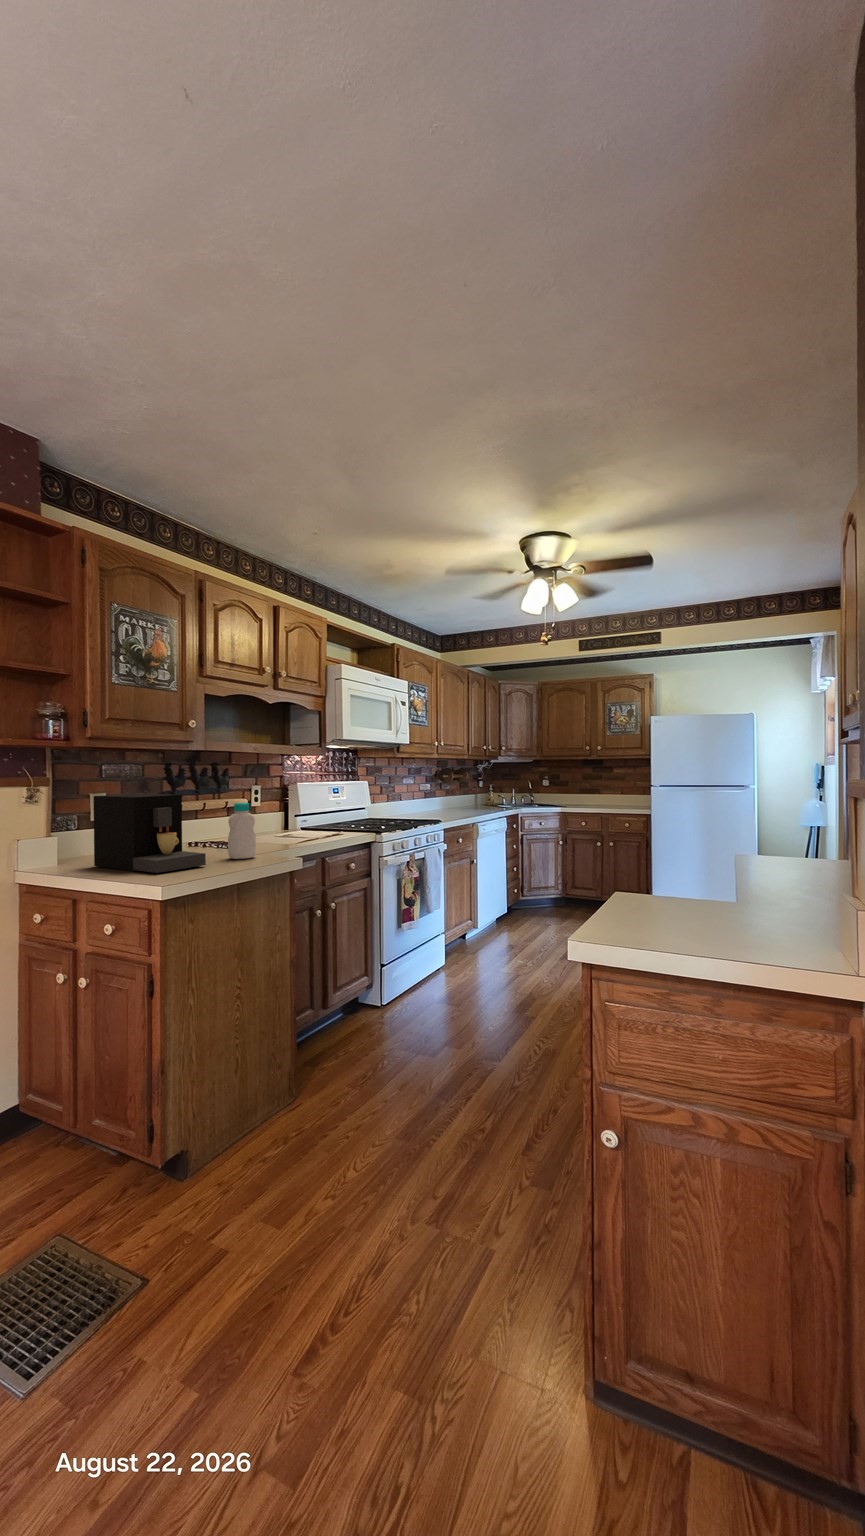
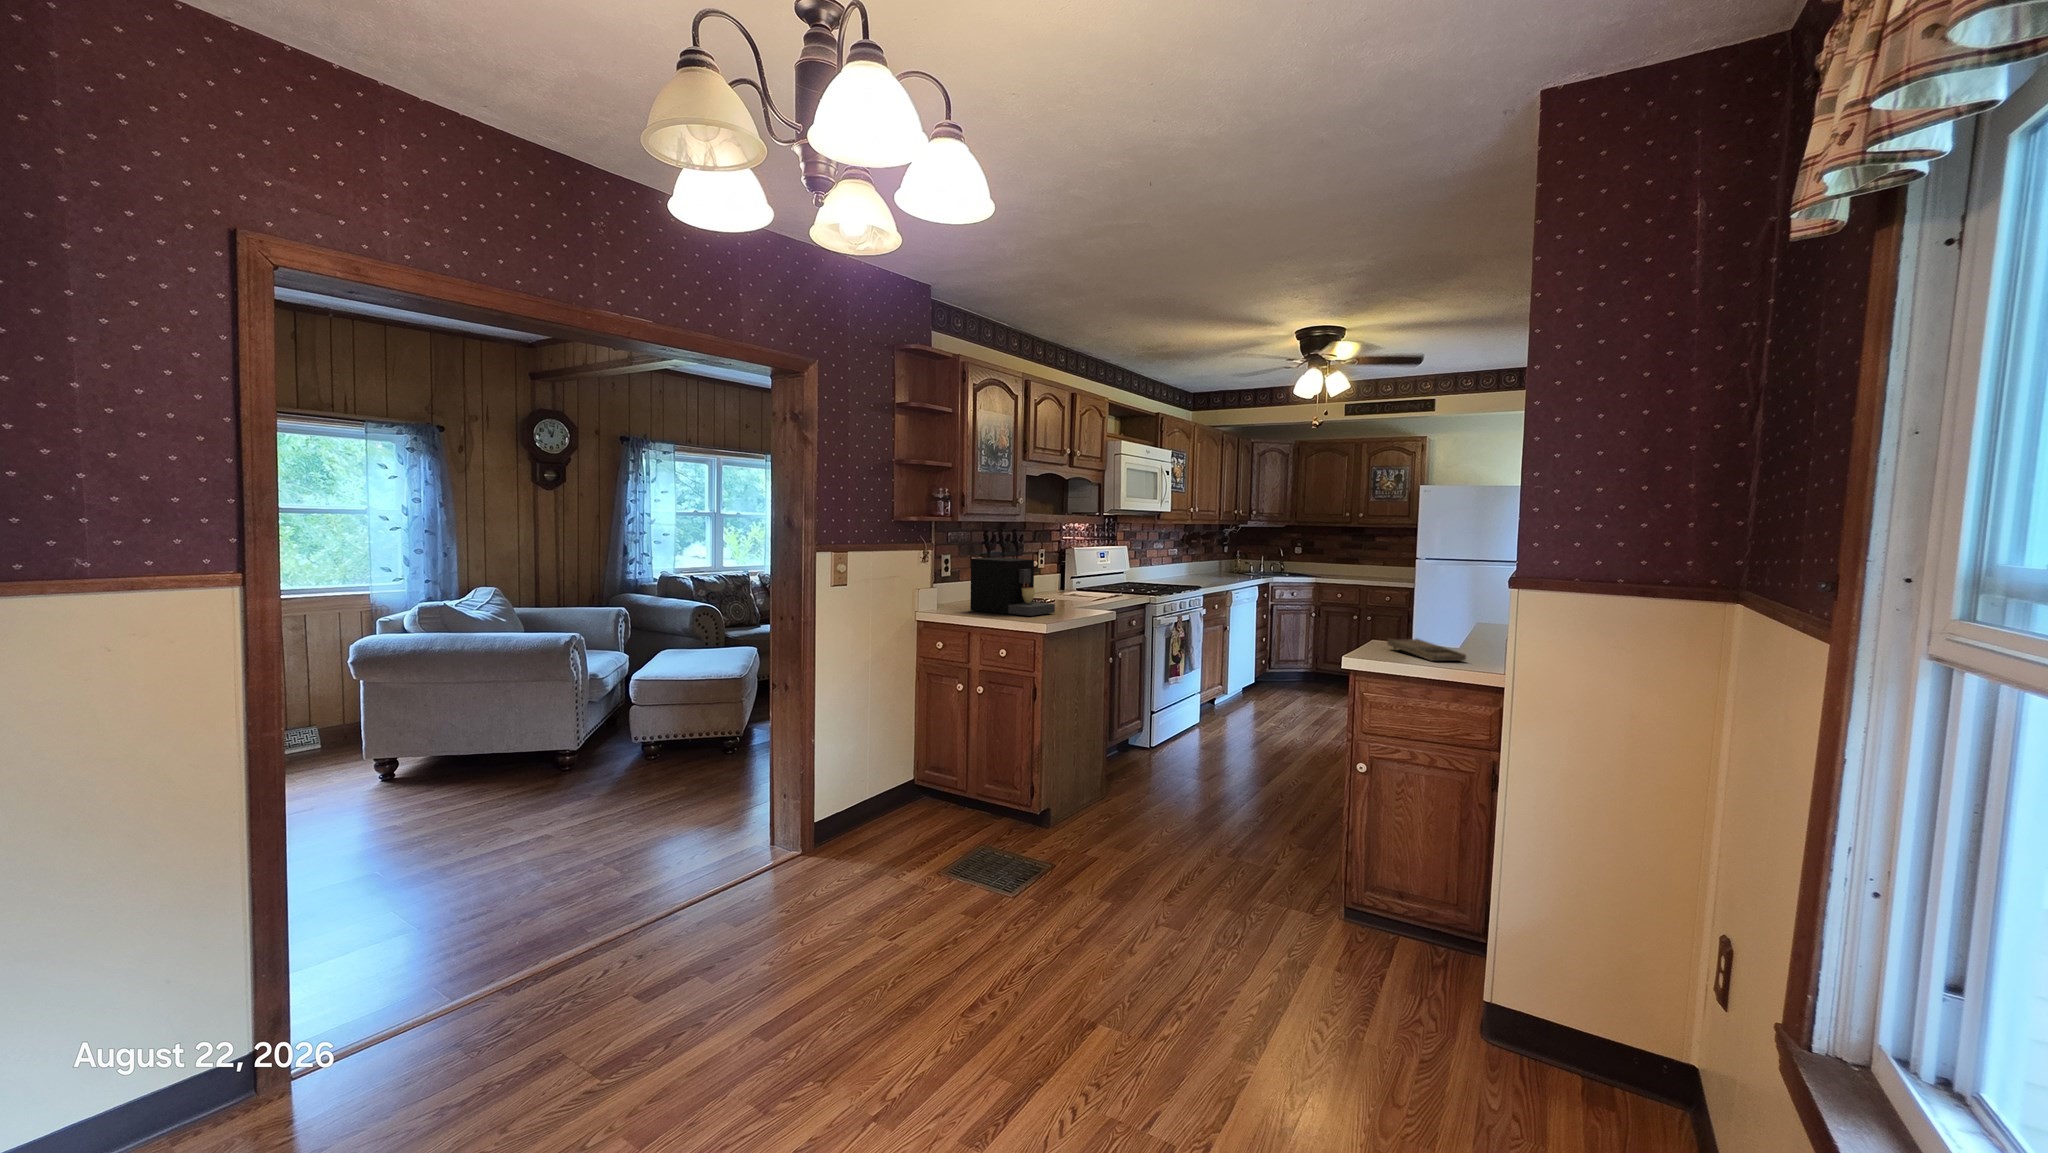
bottle: present [228,803,256,859] -> none [1060,567,1081,610]
tray: none [646,897,786,949] -> present [1387,639,1466,661]

